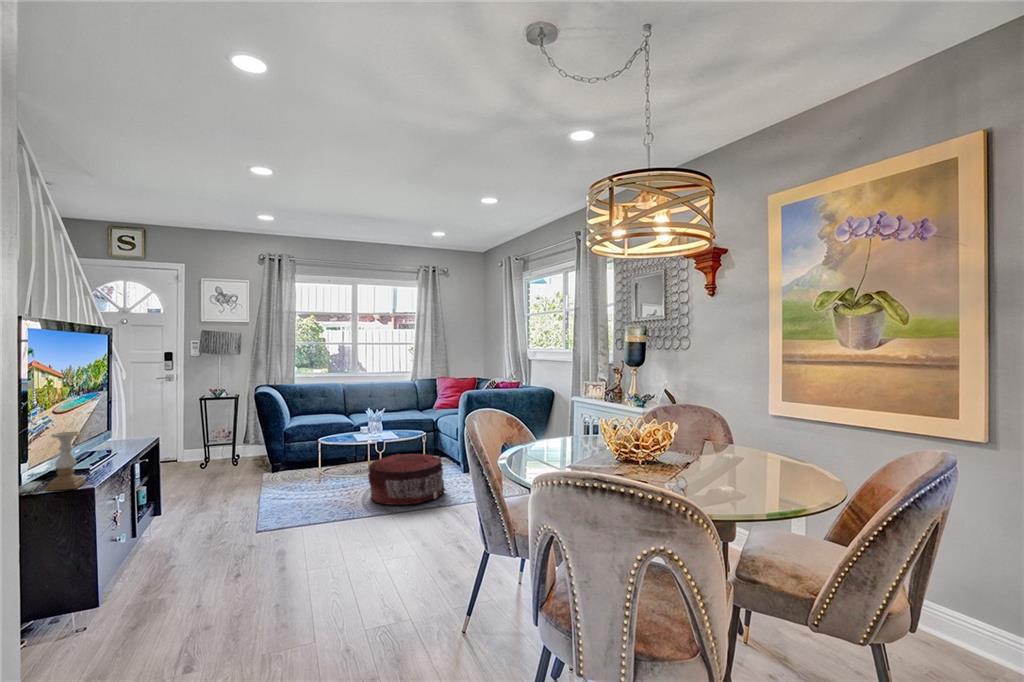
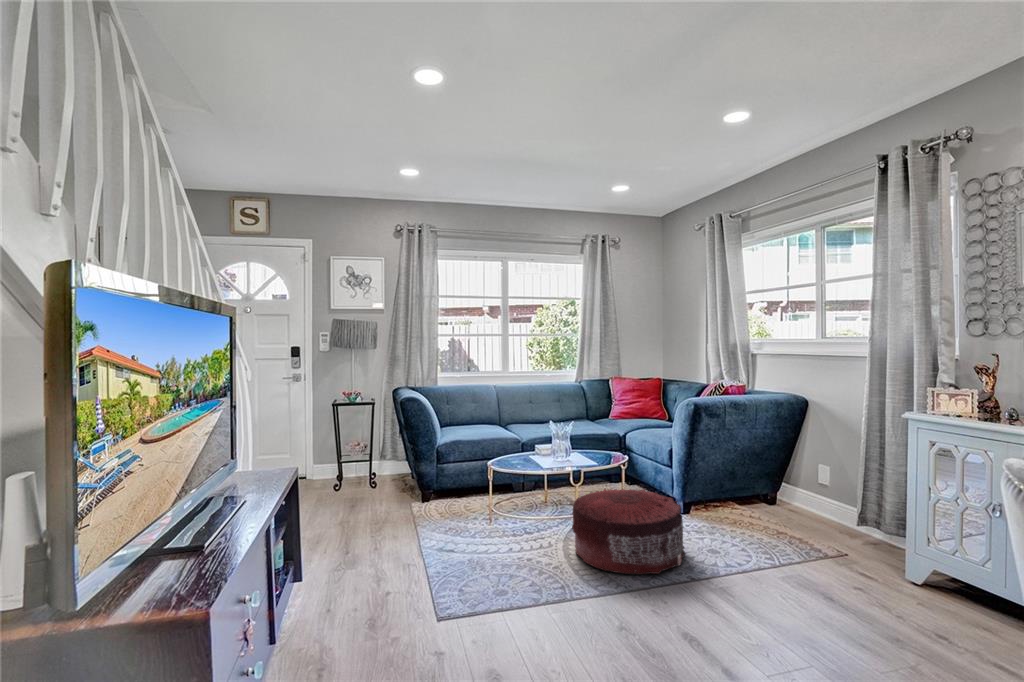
candle holder: present [45,432,85,491] -> none [124,478,194,595]

